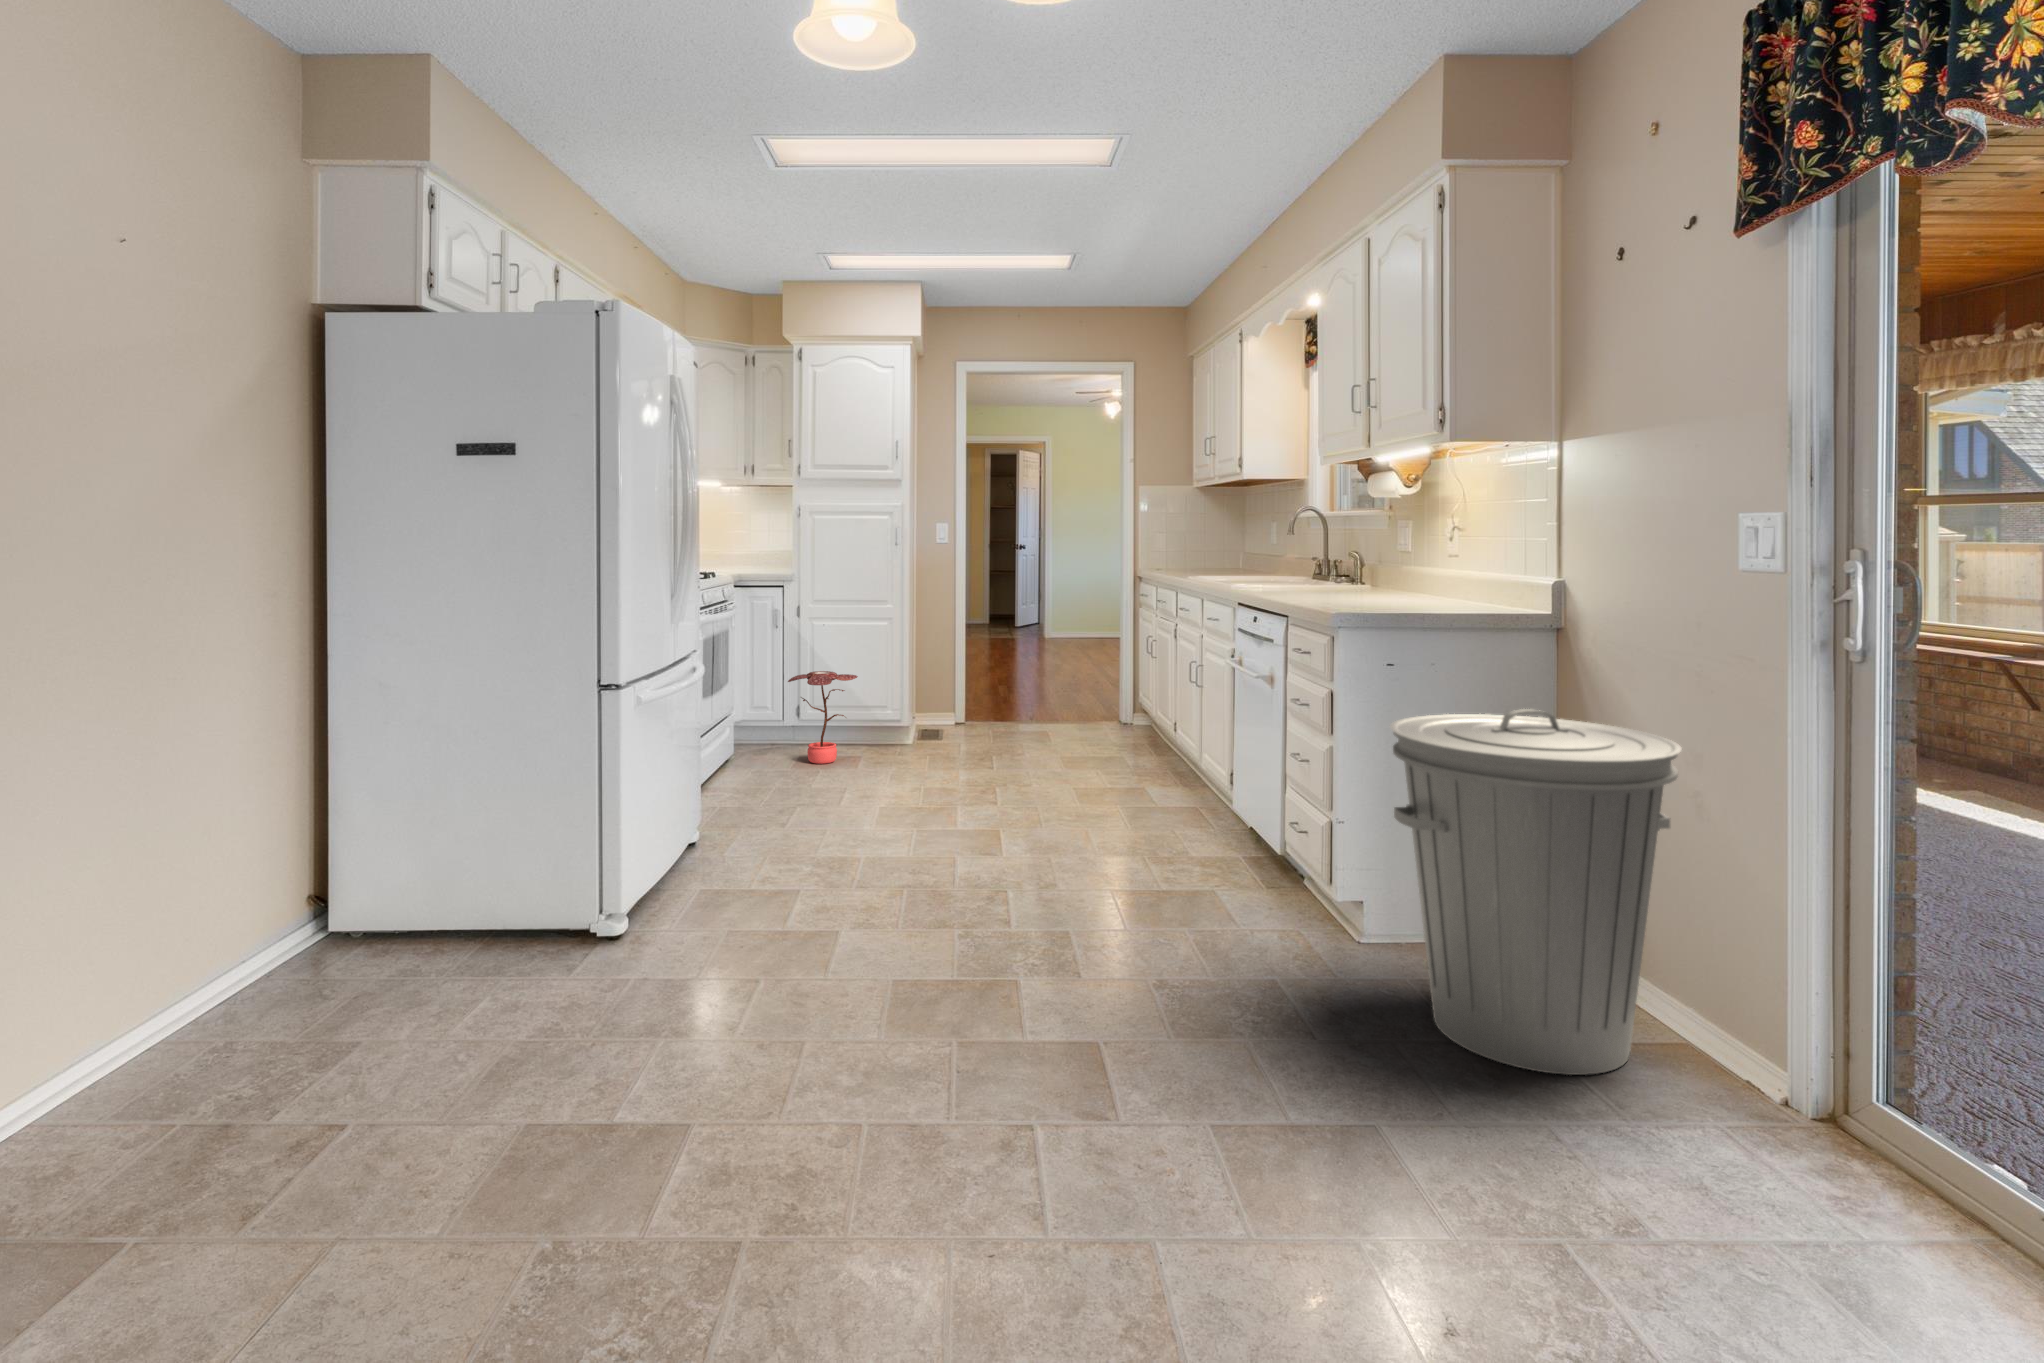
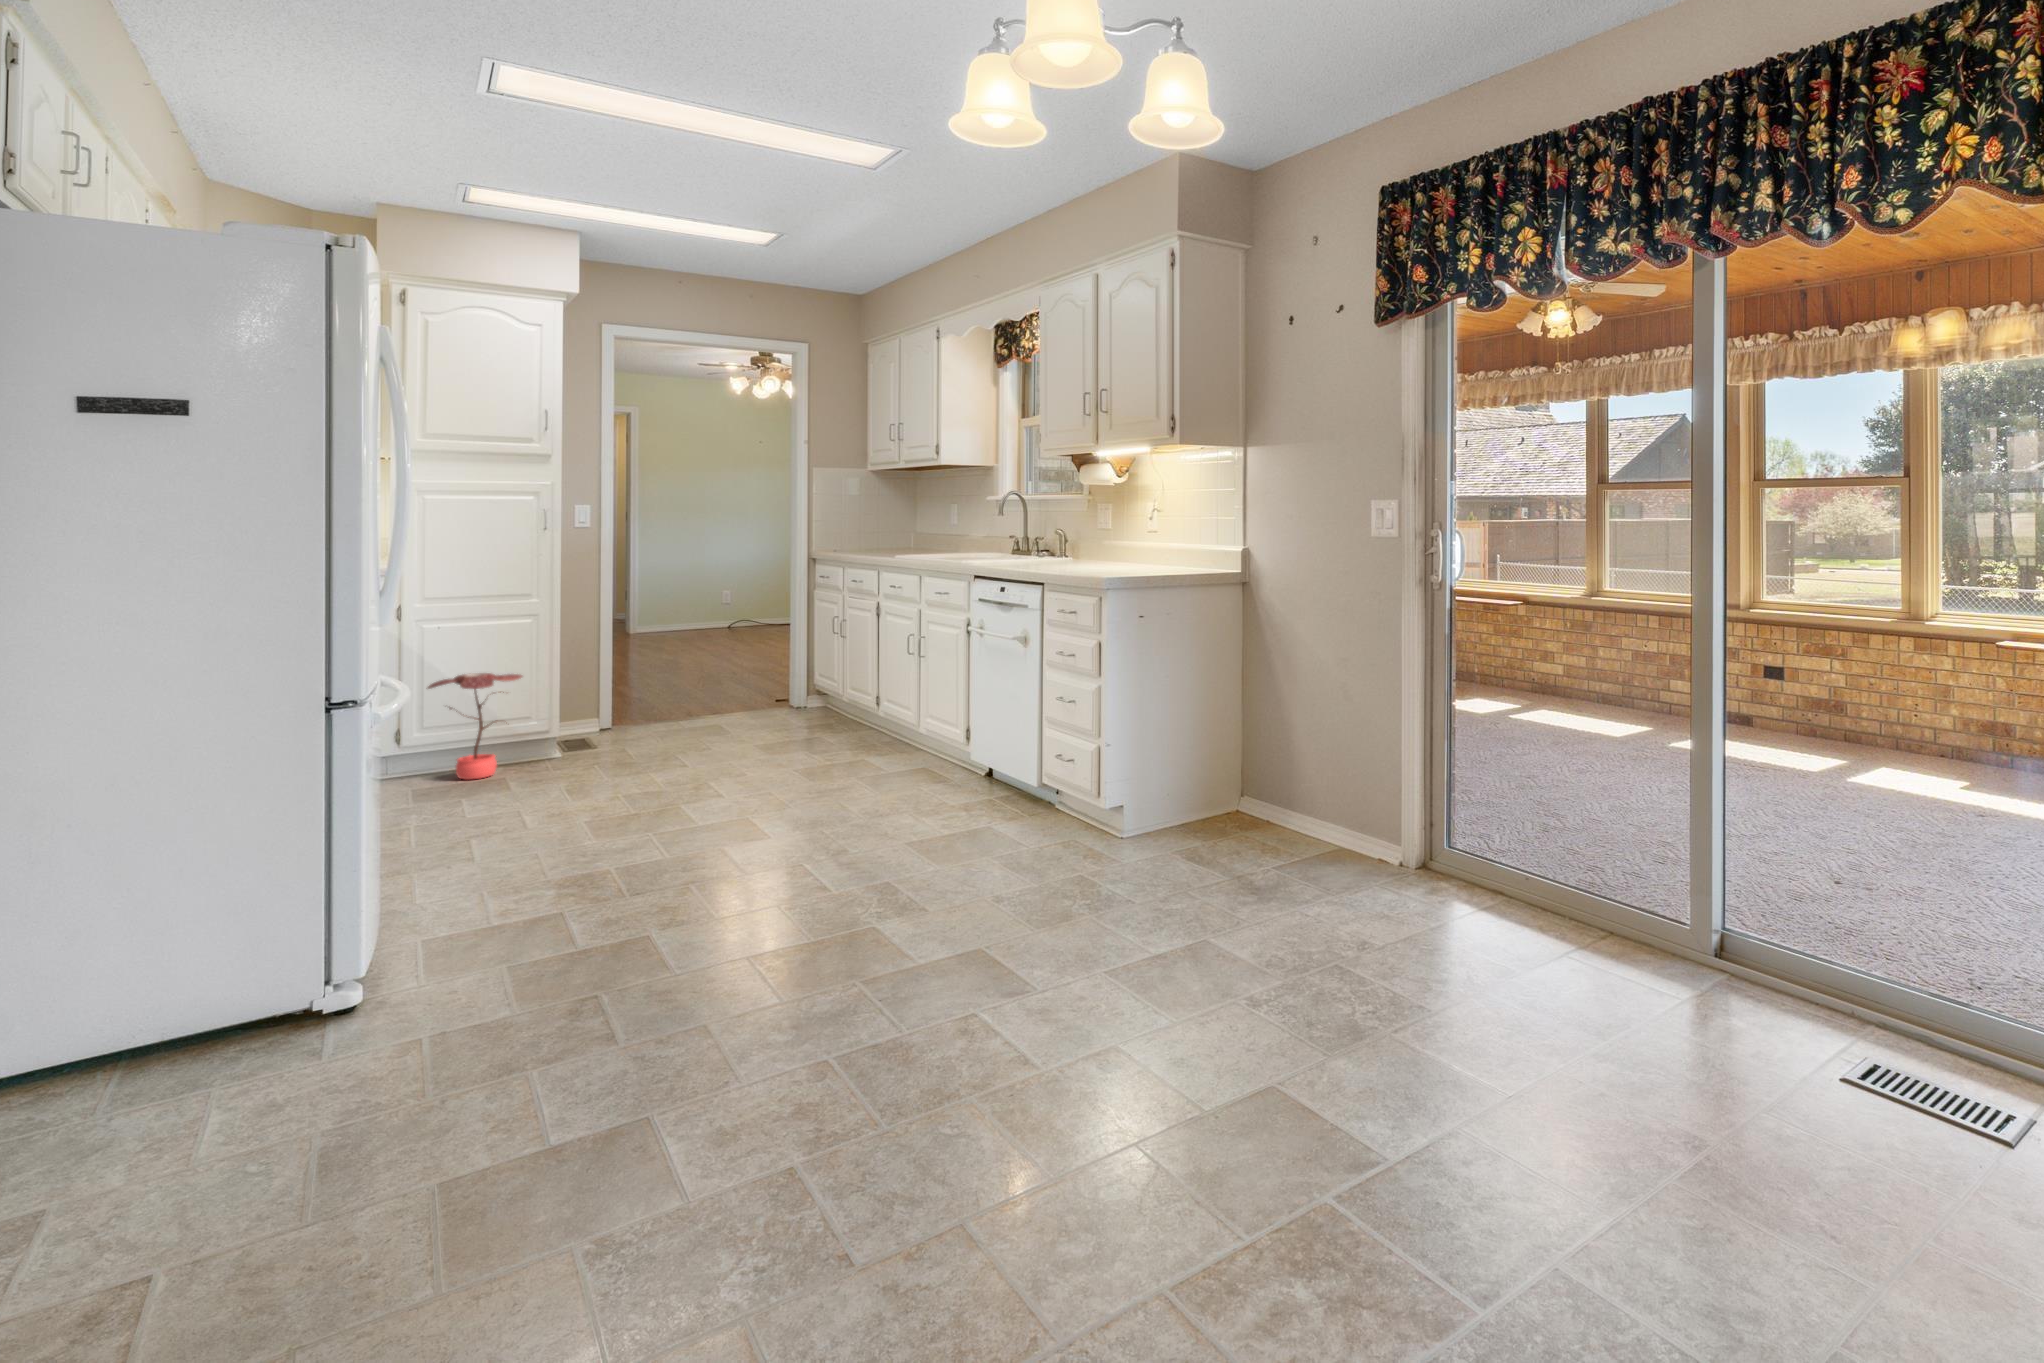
trash can: present [1390,709,1681,1075] -> none [1168,637,1346,879]

